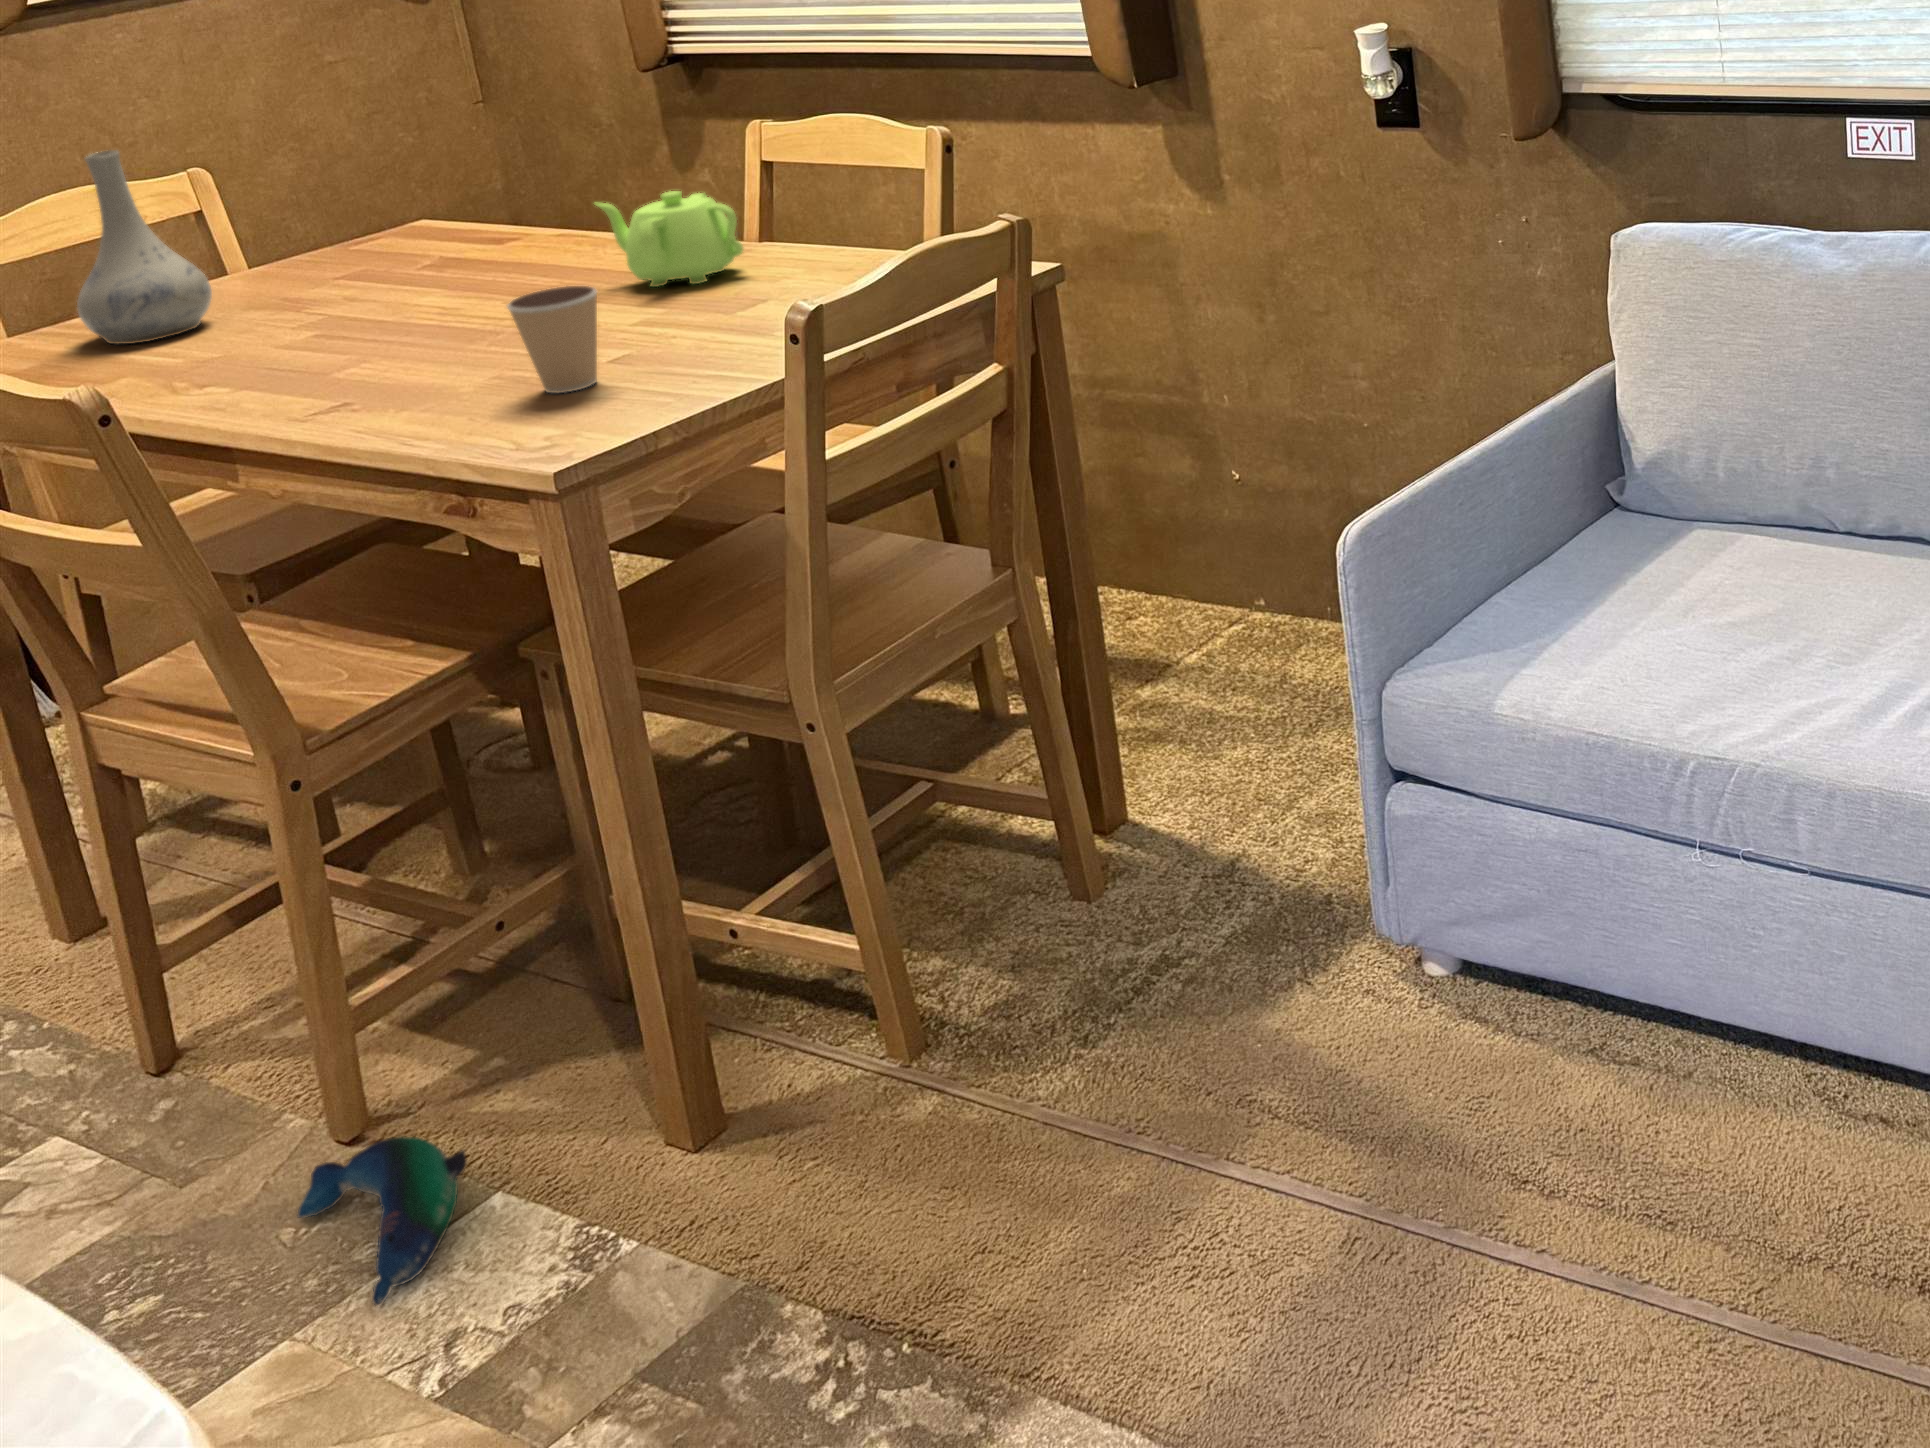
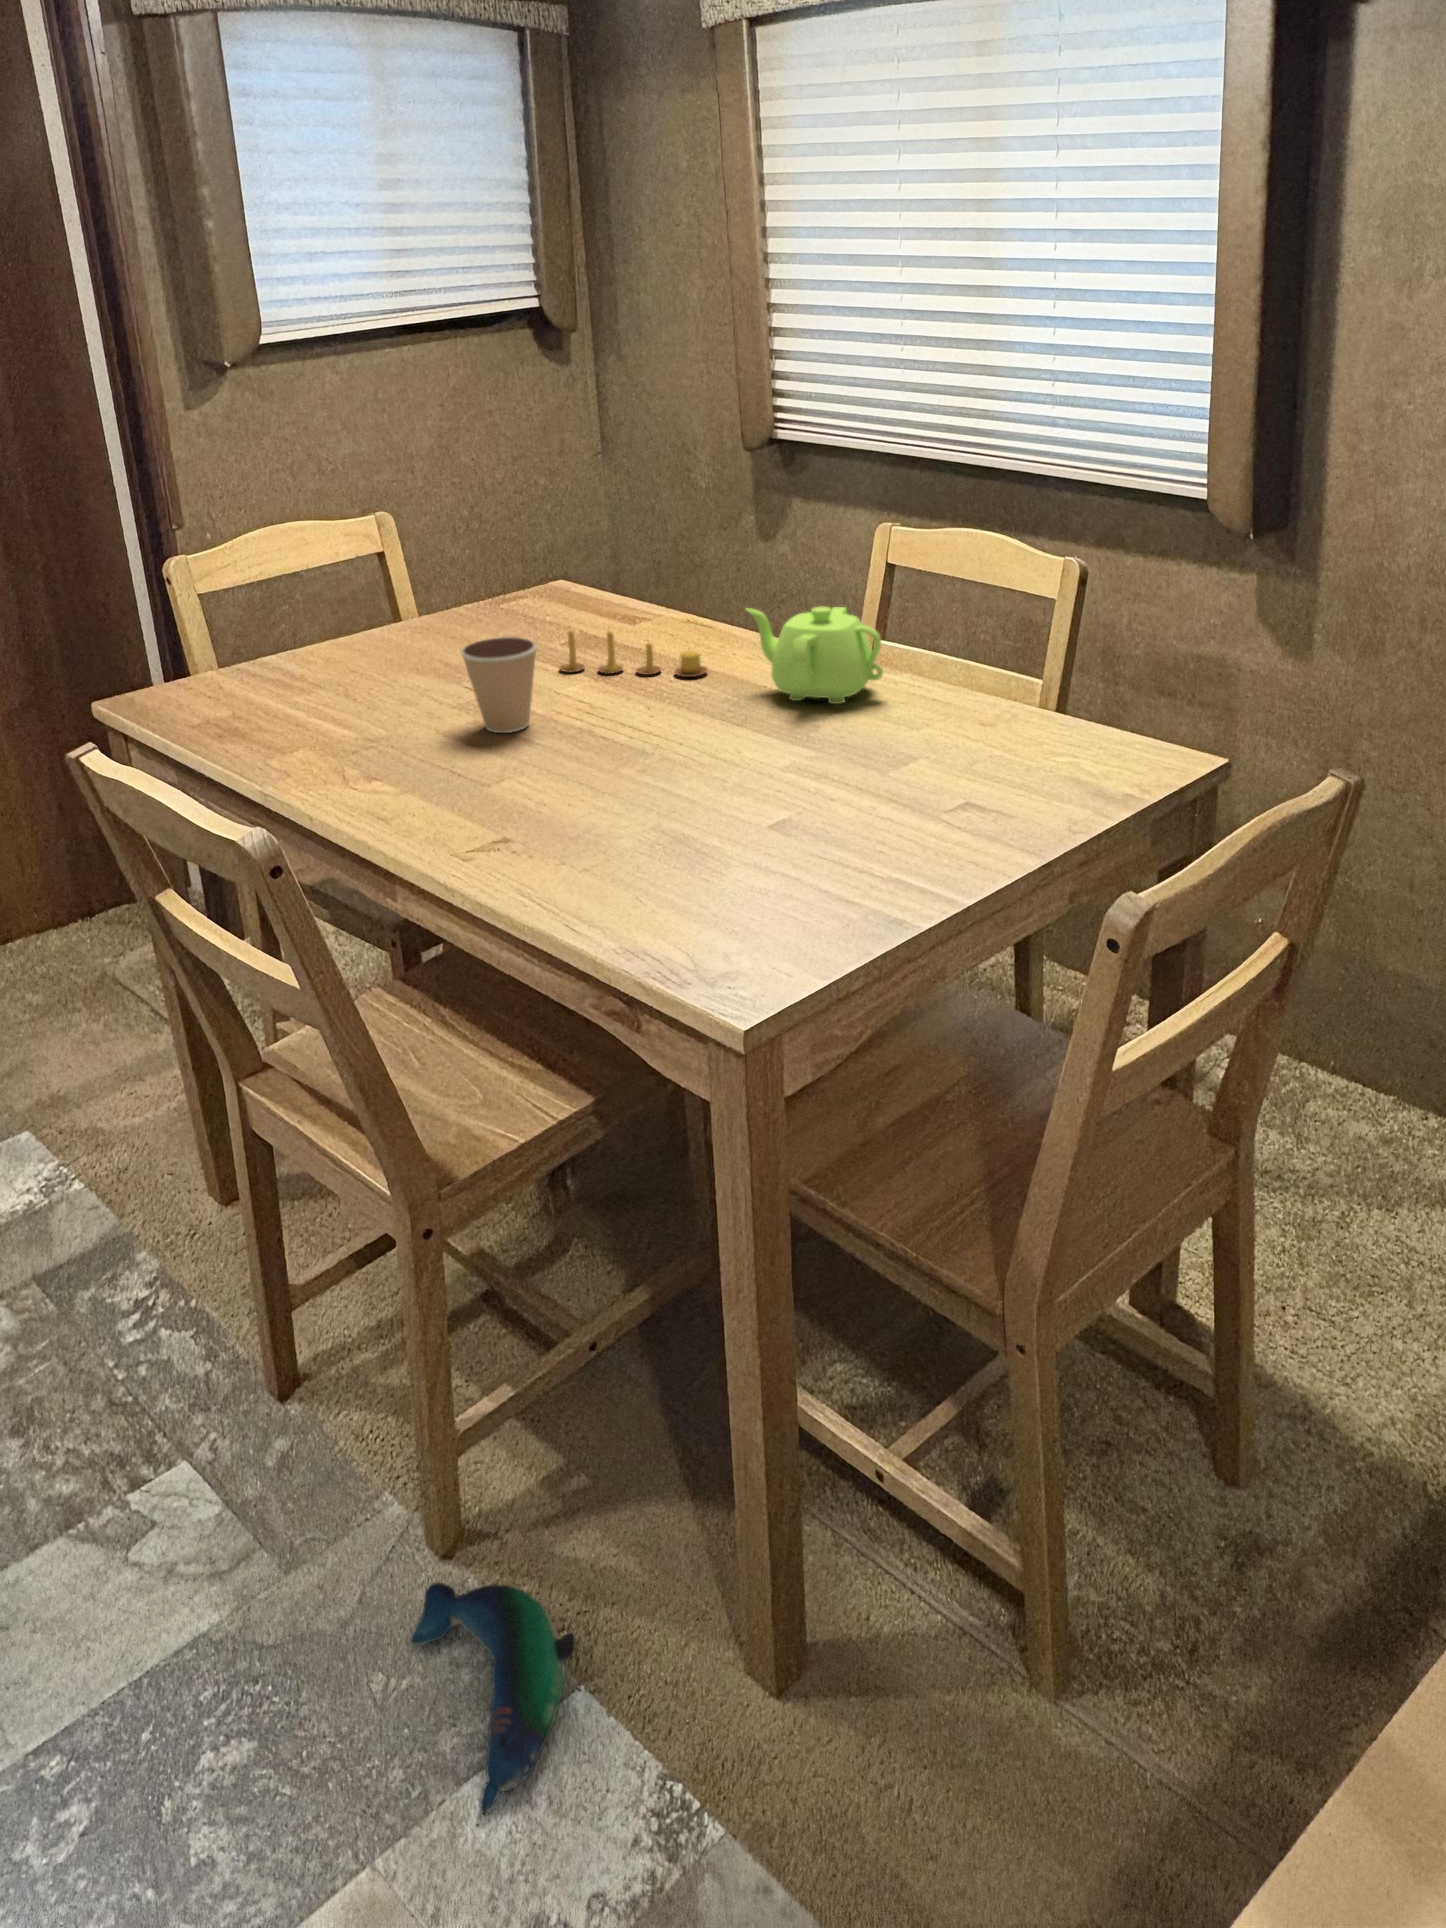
vase: present [77,150,212,344] -> none [282,504,394,689]
candle: none [404,244,569,297] -> present [559,630,707,677]
coffee cup: present [507,286,597,393] -> present [461,637,537,733]

